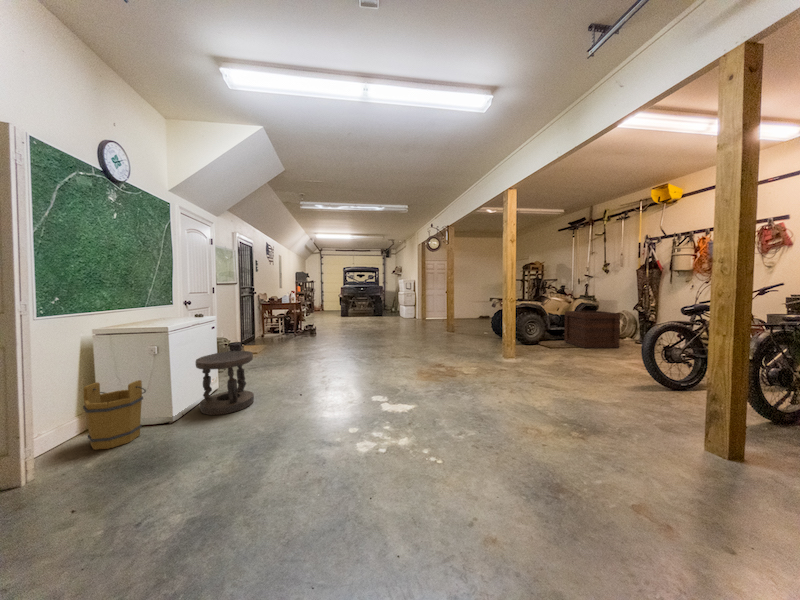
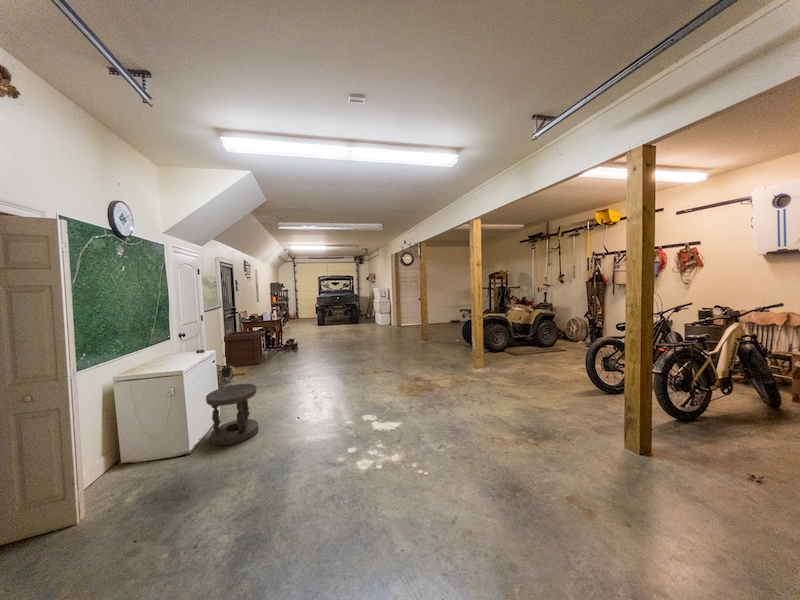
wooden crate: present [564,311,620,348] -> present [224,330,263,367]
bucket: present [83,380,146,450] -> none [116,422,168,487]

